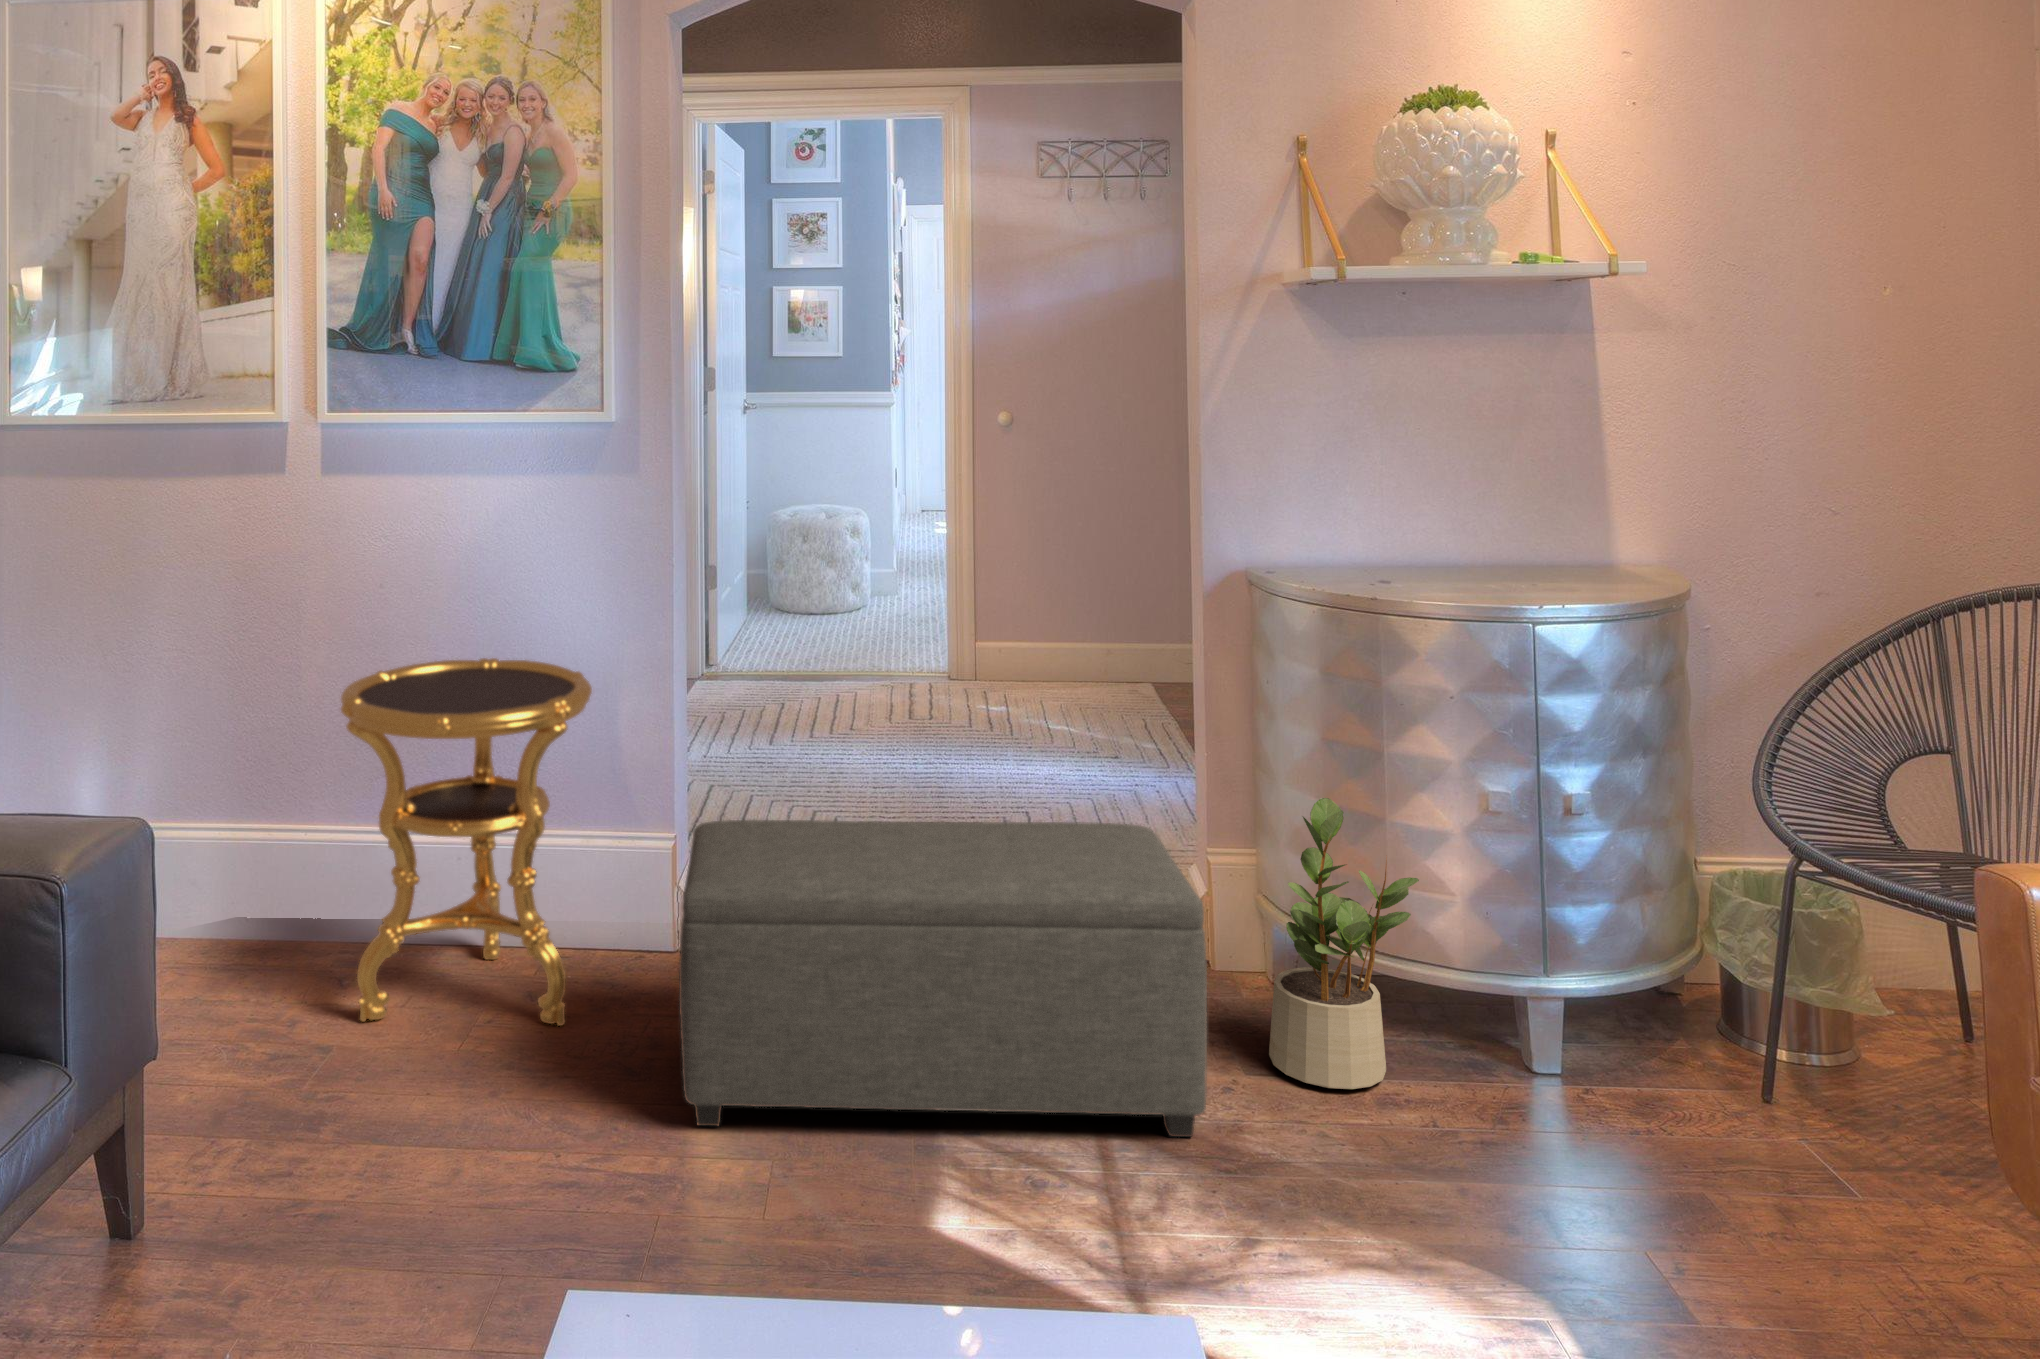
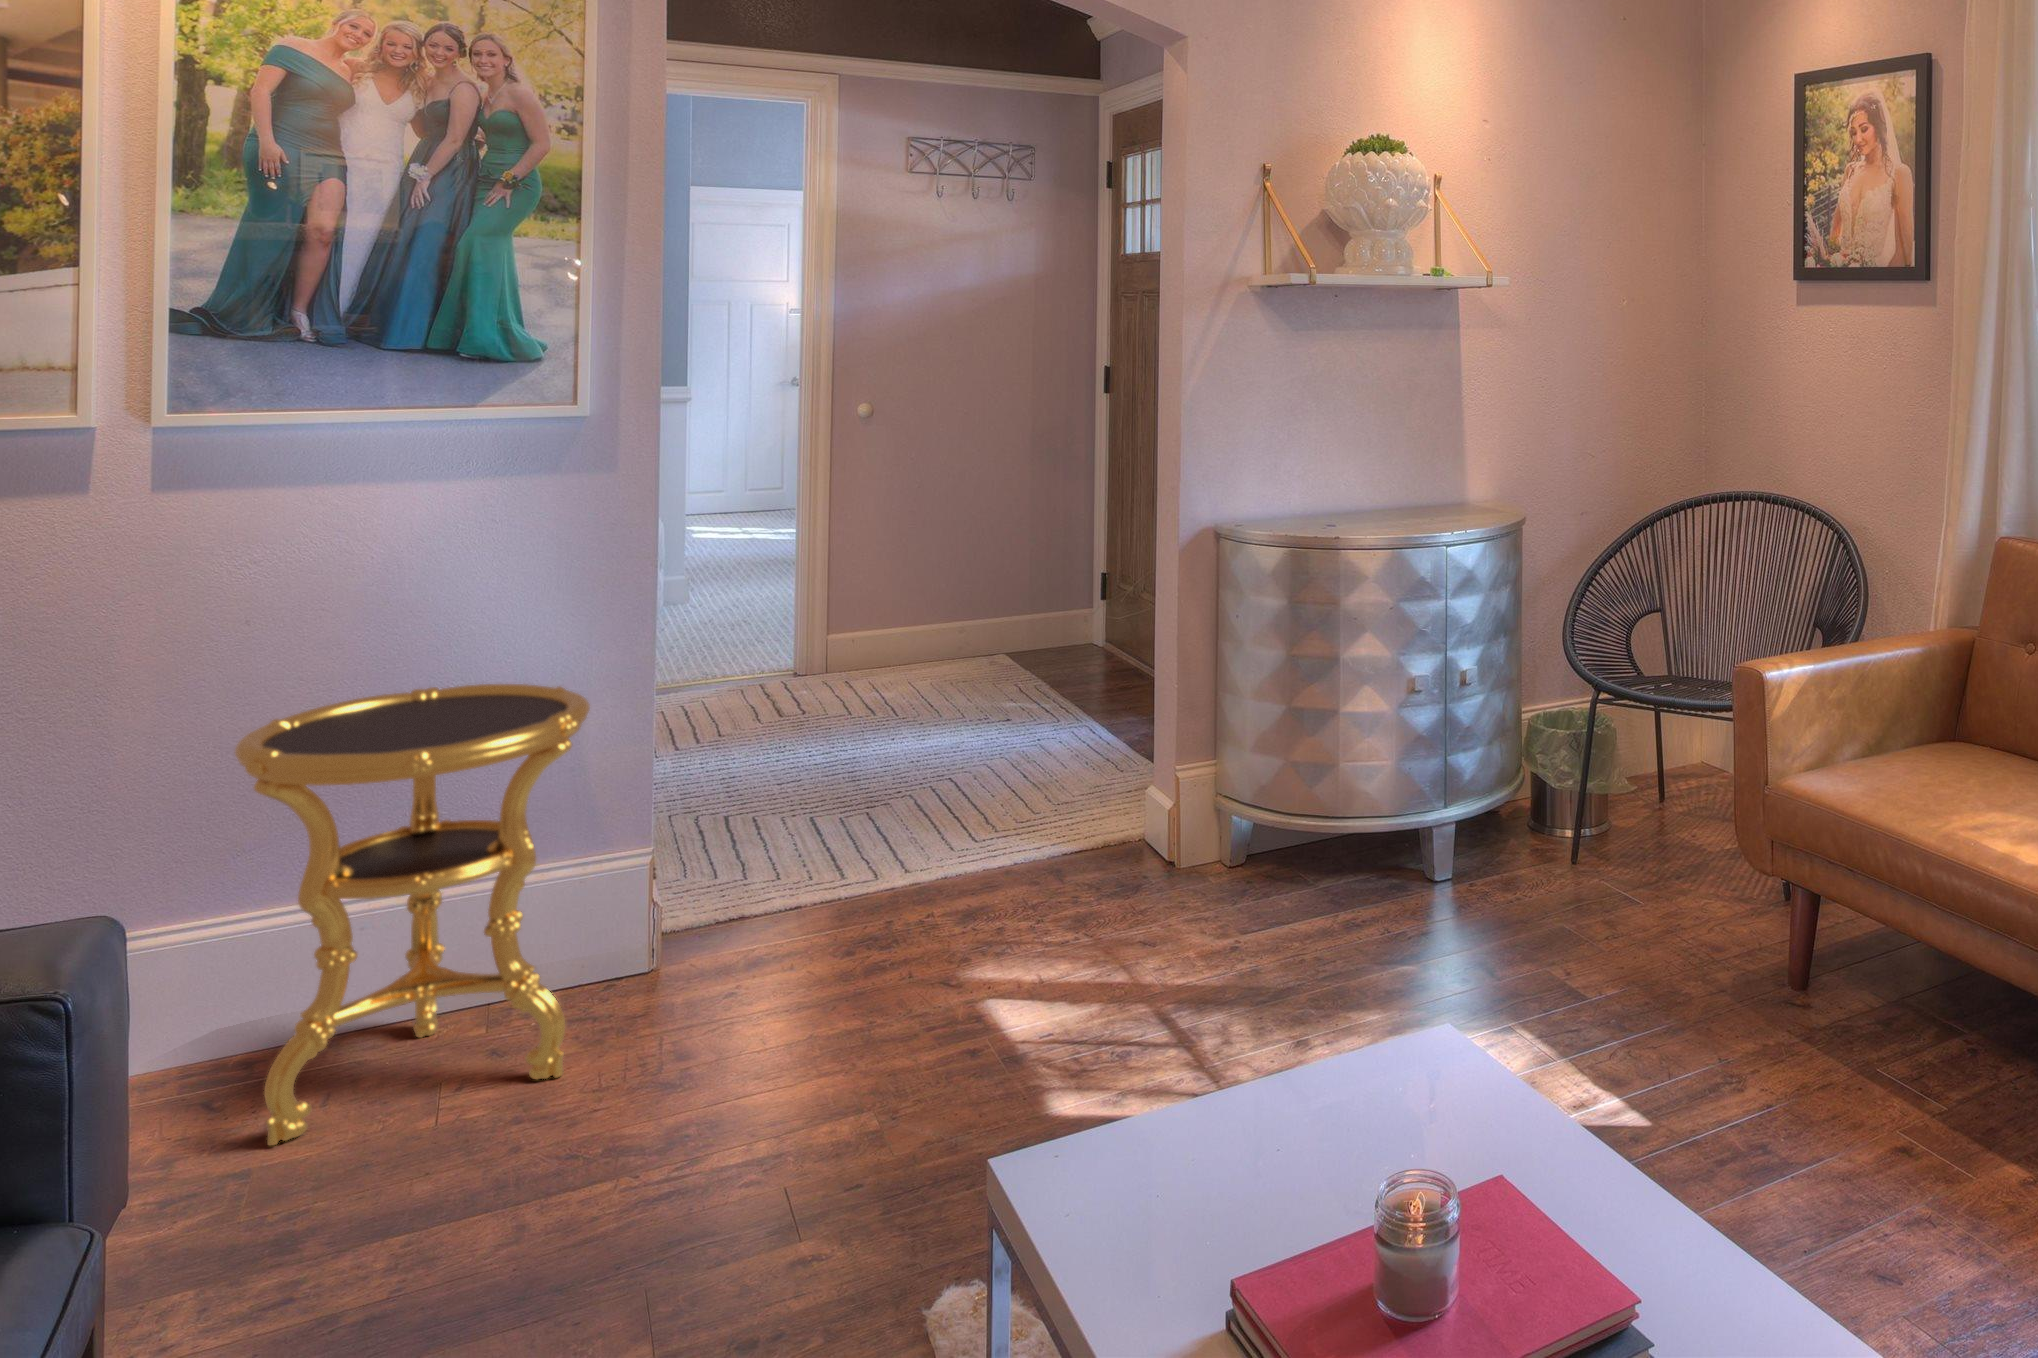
potted plant: present [1269,798,1419,1089] -> none [1262,698,1370,933]
ottoman: present [679,820,1207,1137] -> none [727,748,1244,1123]

